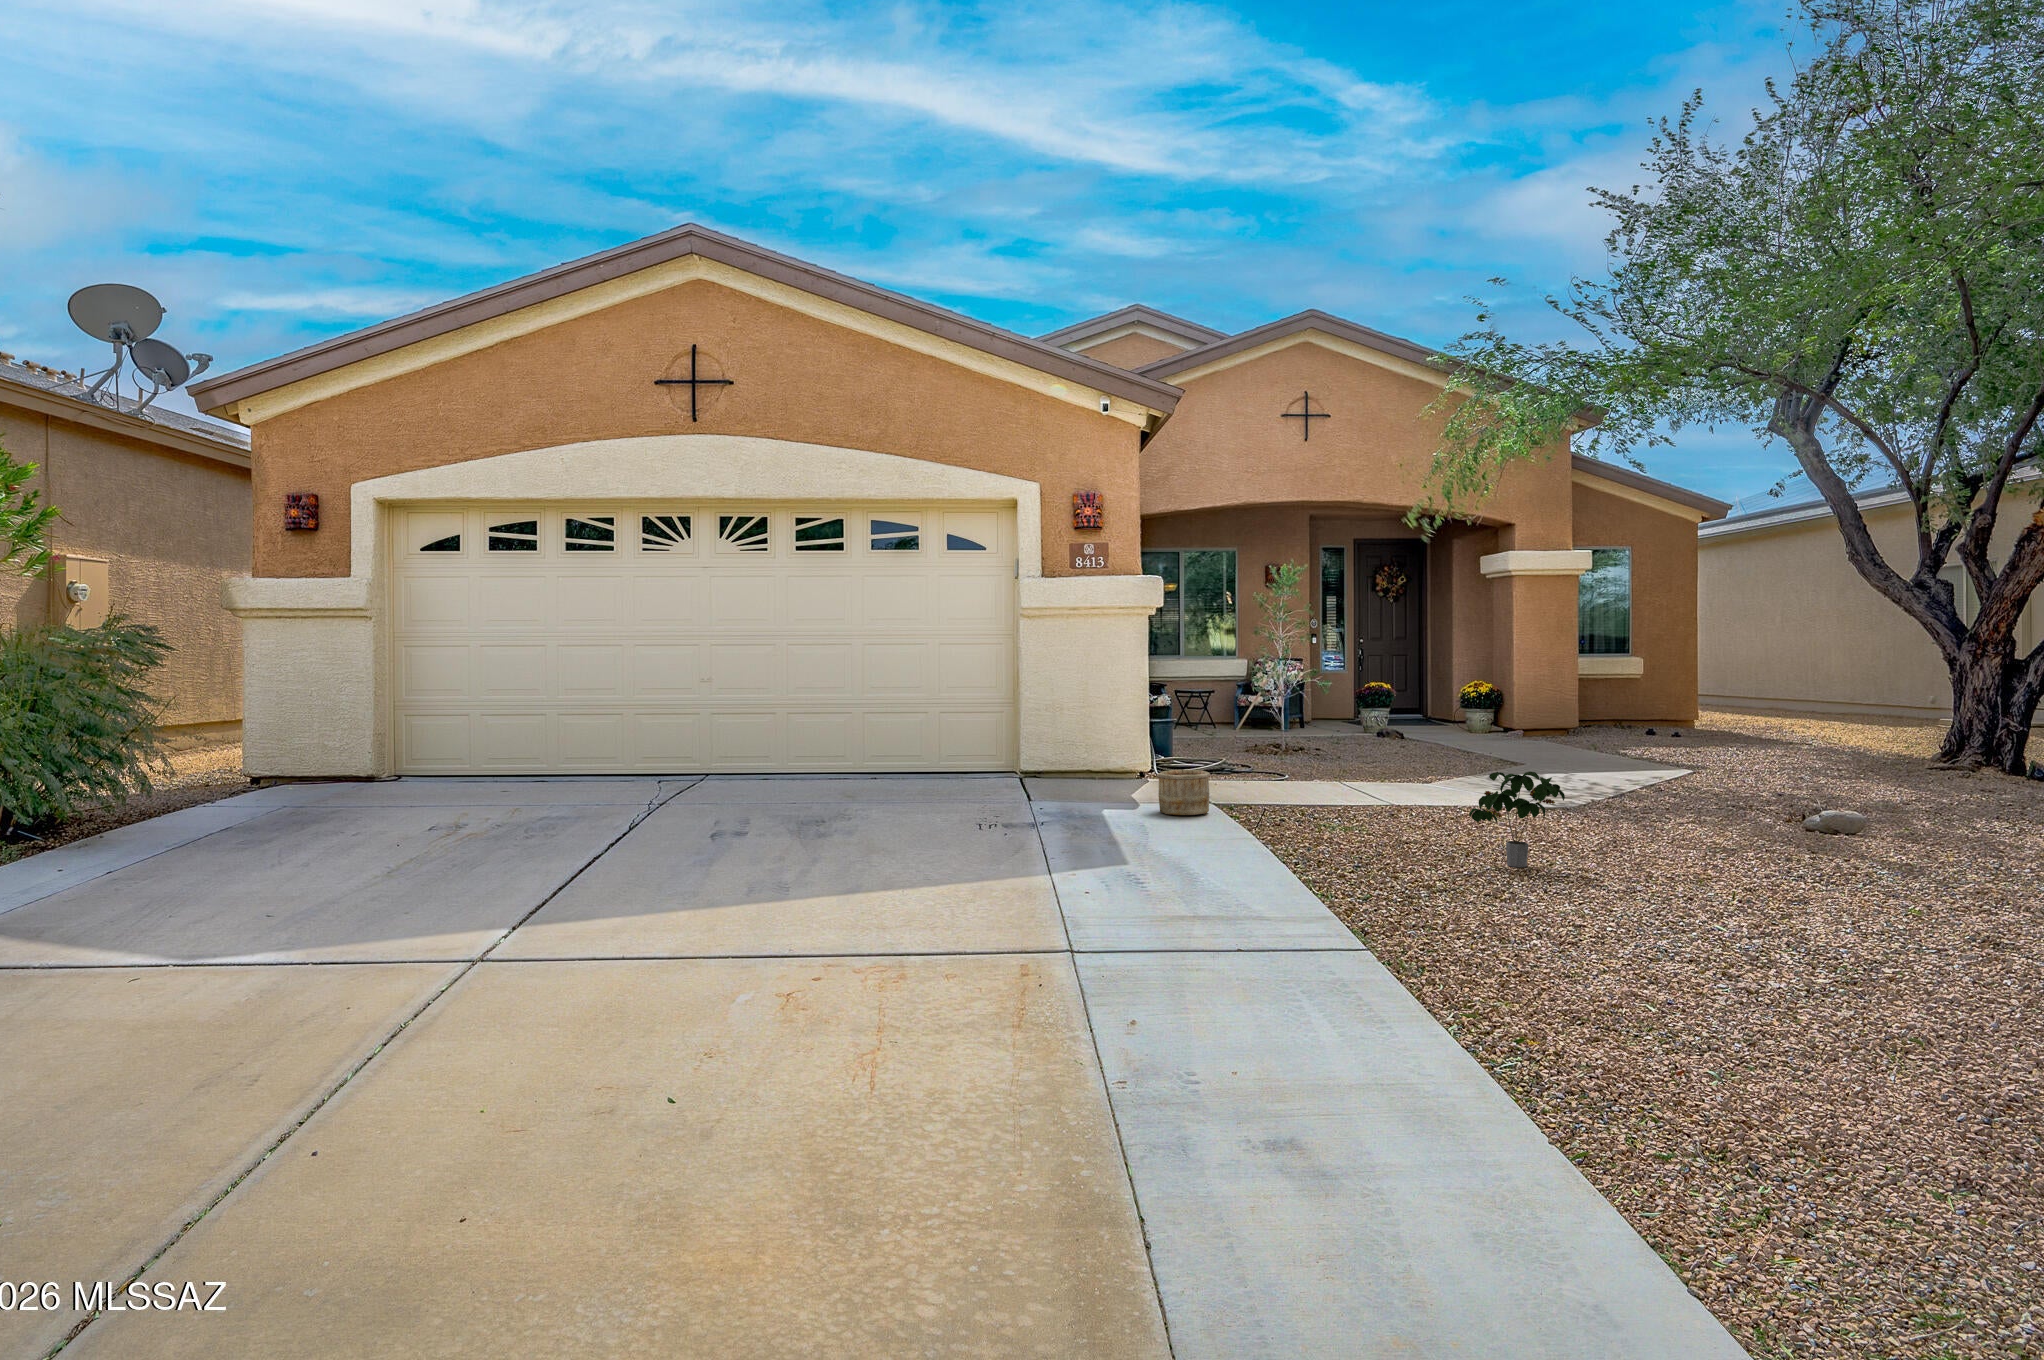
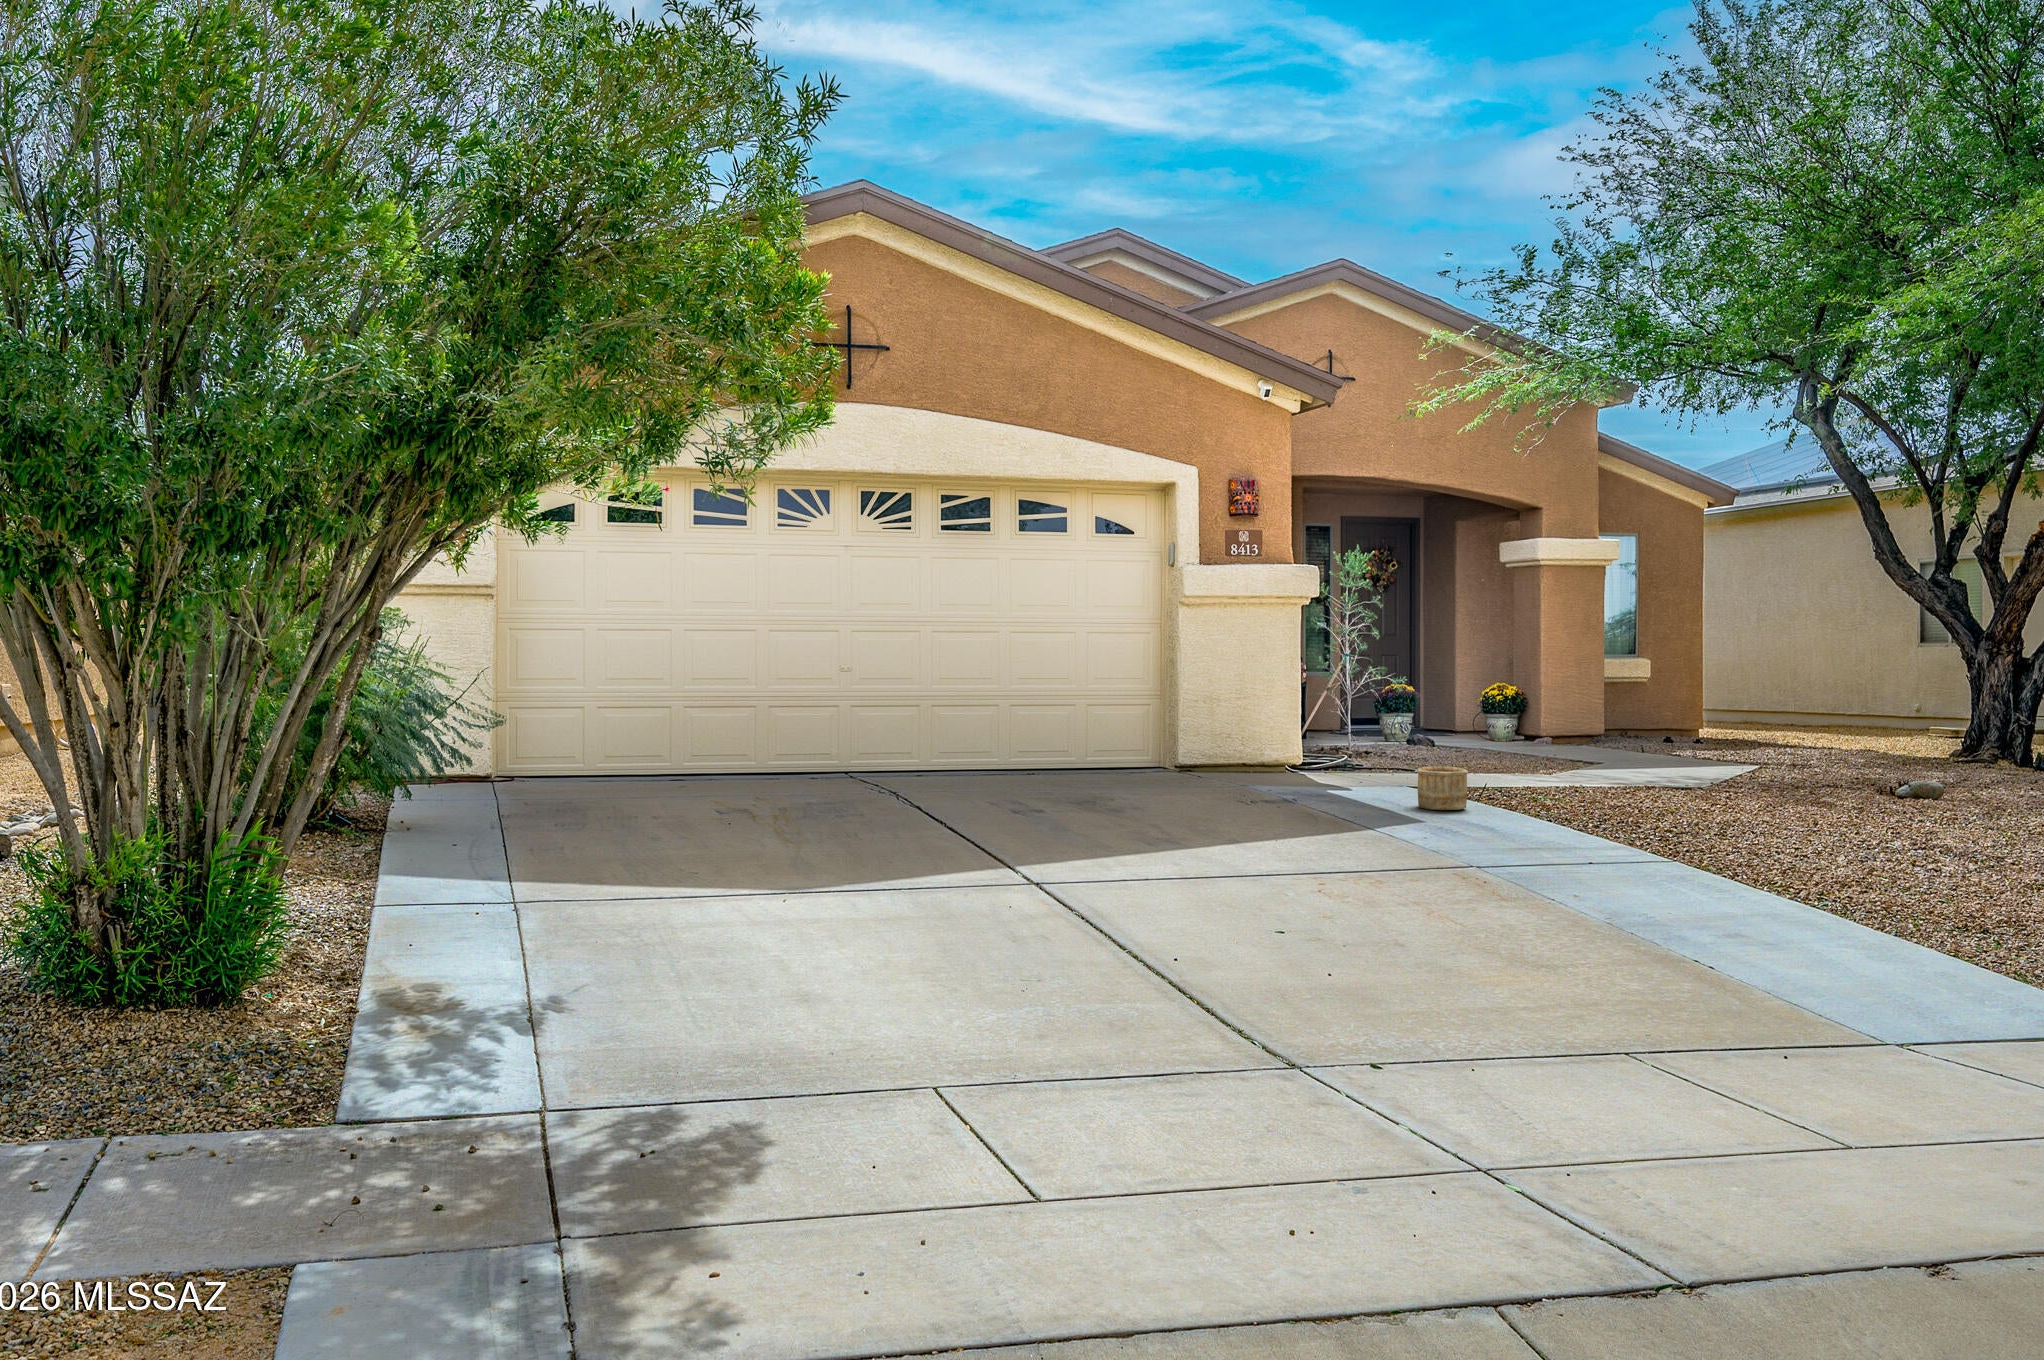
potted plant: present [1469,772,1565,867] -> none [1769,766,1851,848]

